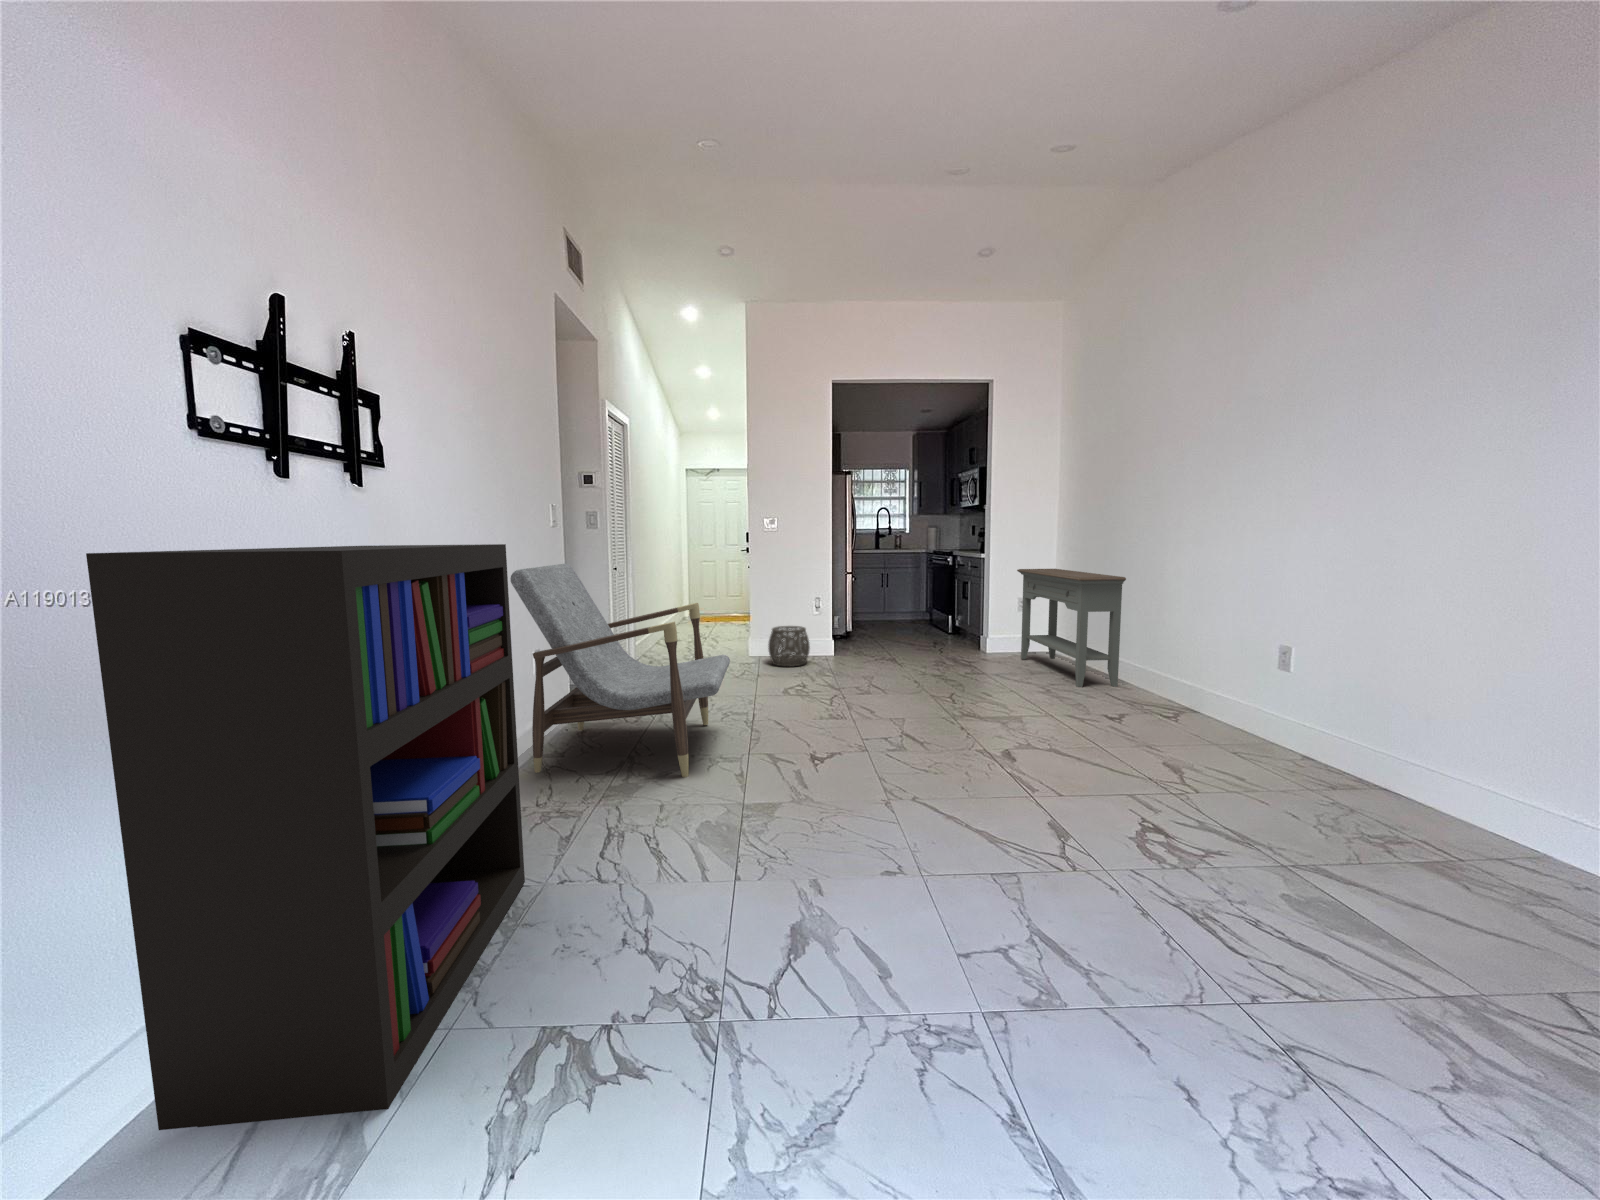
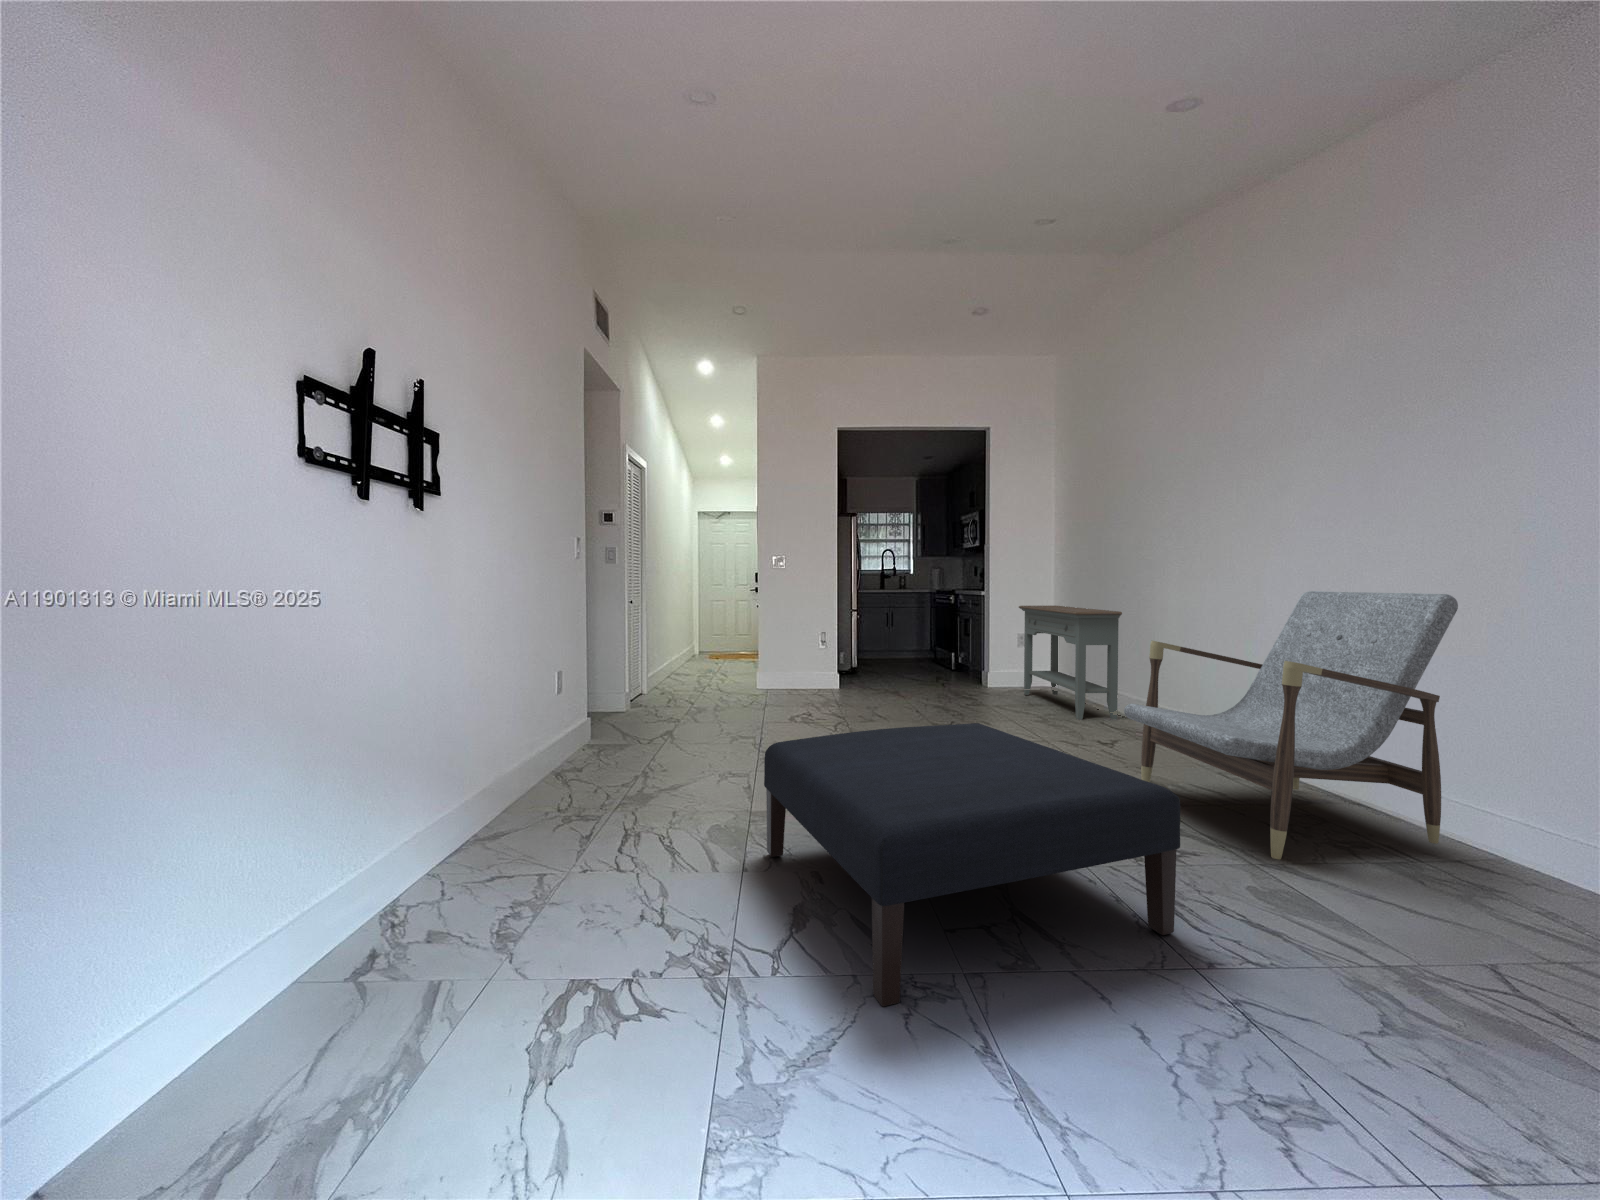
bookshelf: present [86,544,525,1130] -> none [235,551,549,1047]
armchair: present [510,564,730,777] -> present [1124,591,1458,859]
woven basket: present [768,626,810,667] -> none [774,660,815,700]
ottoman: none [758,710,1222,1061] -> present [764,723,1180,1007]

